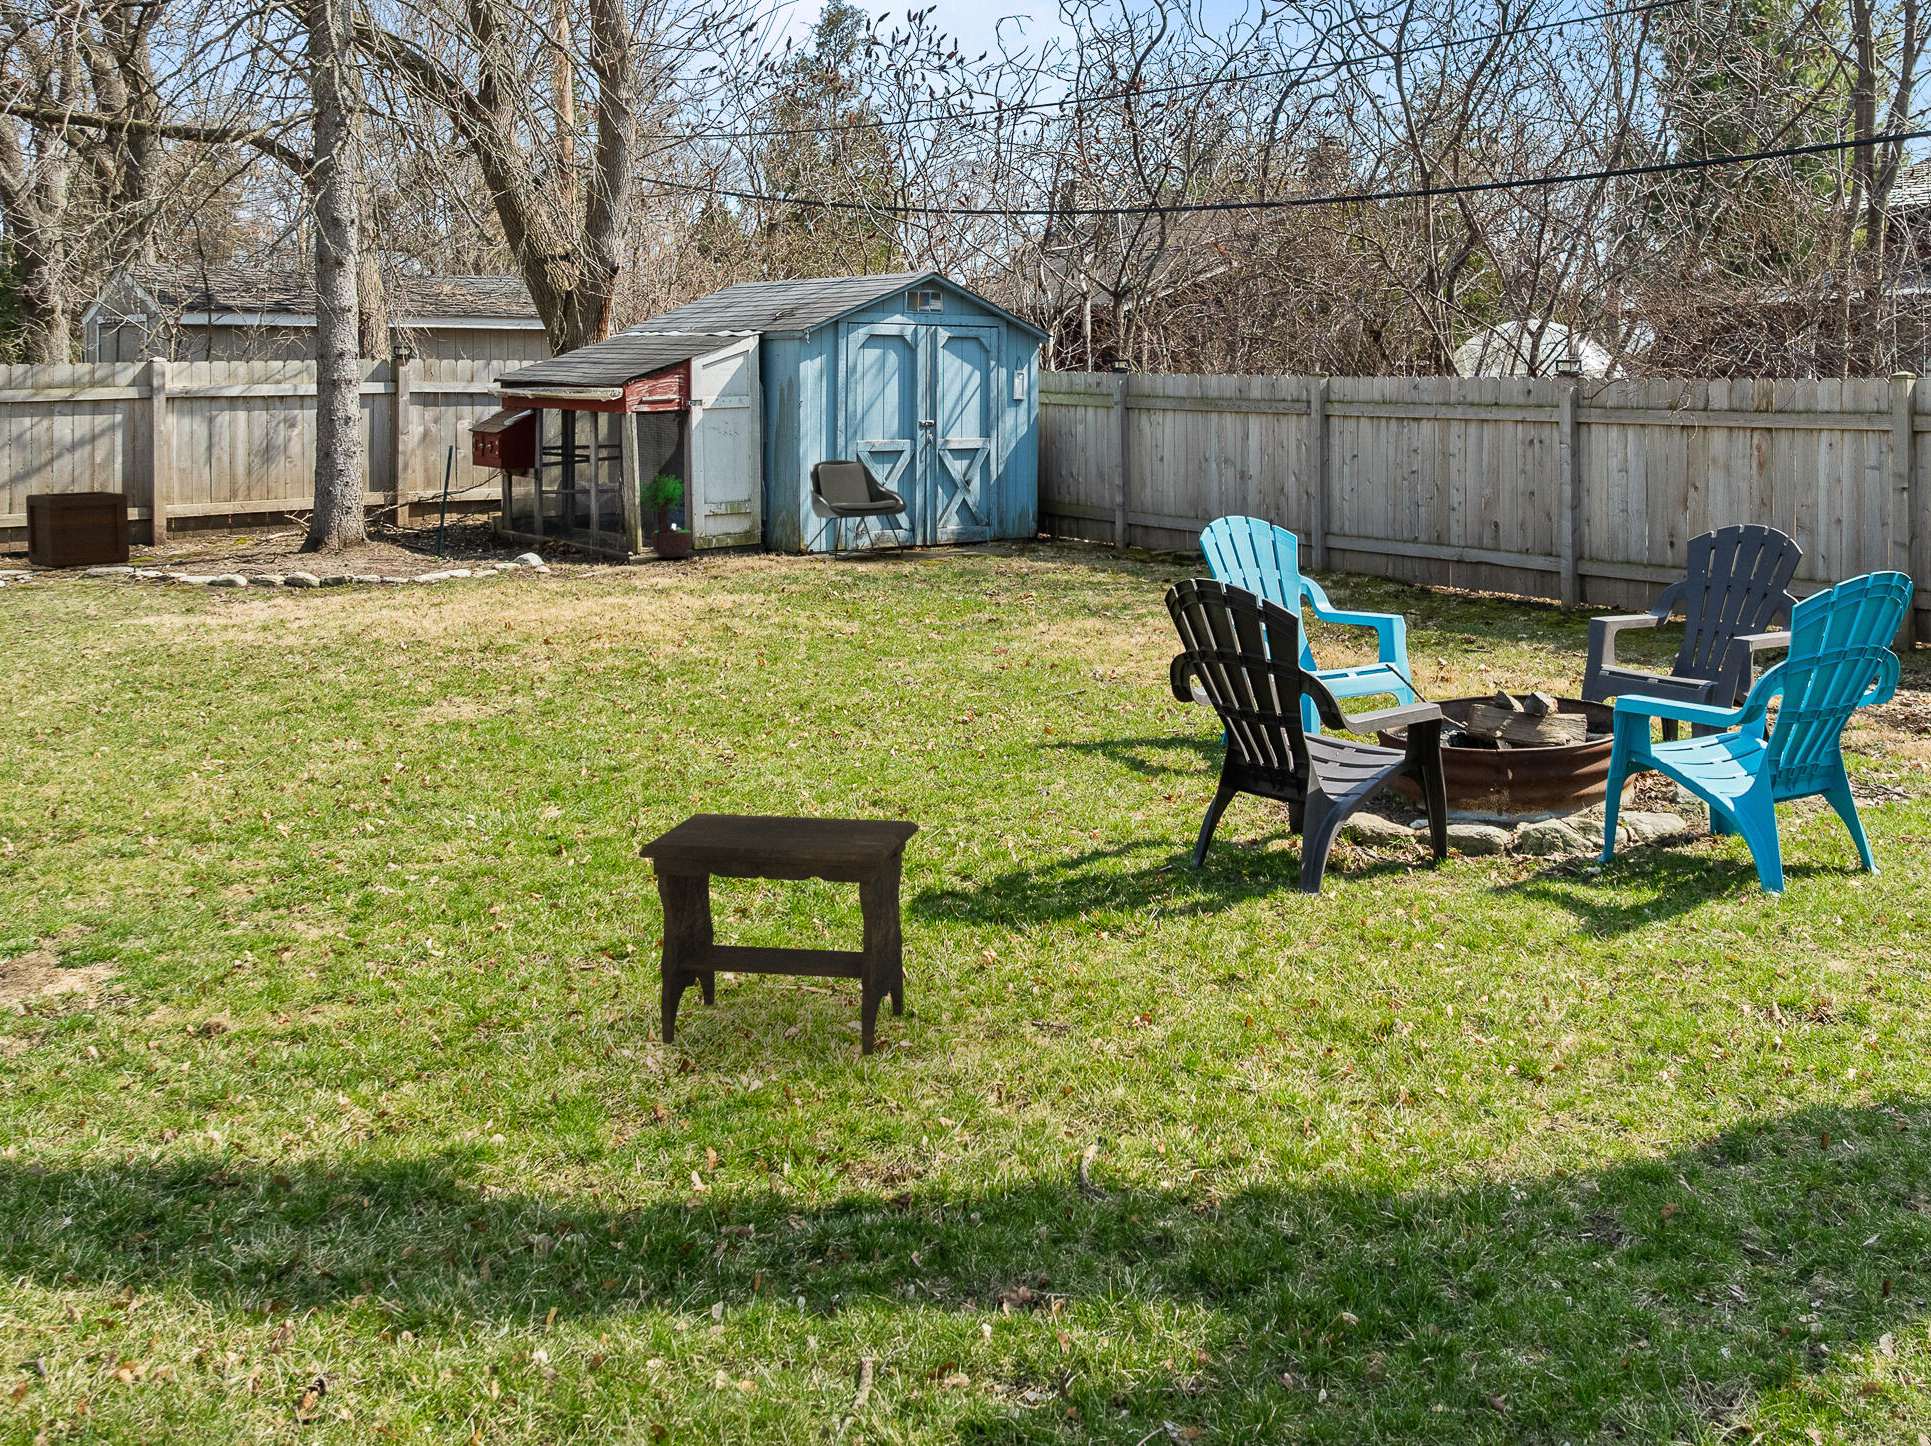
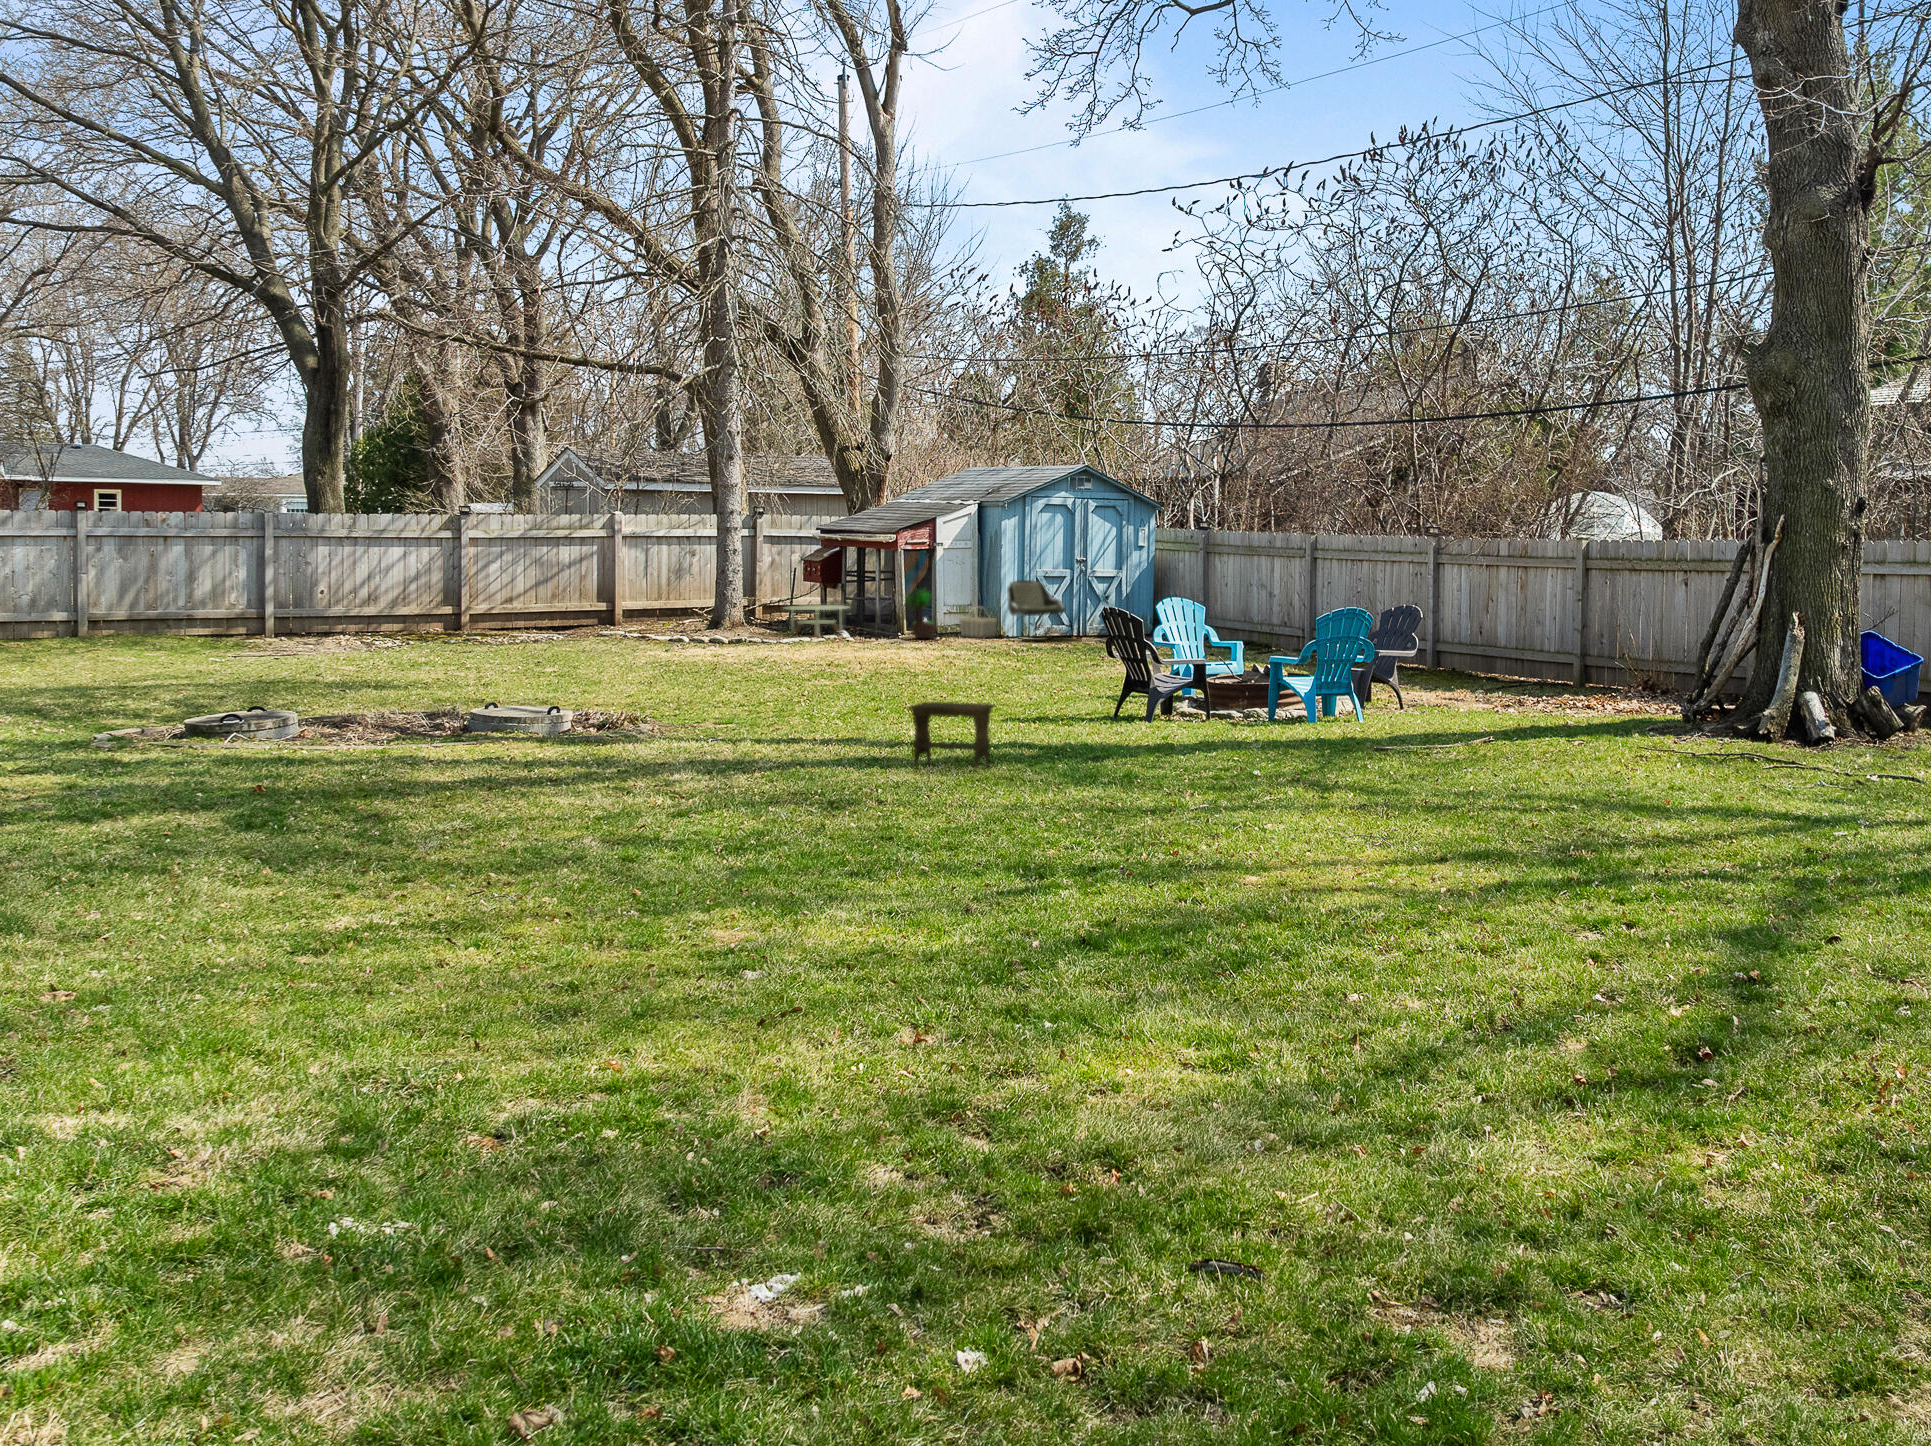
wooden crate: present [26,491,130,567] -> none [552,594,609,638]
basket: none [729,504,793,556] -> present [959,607,997,638]
round table: none [433,505,549,557] -> present [786,605,848,637]

